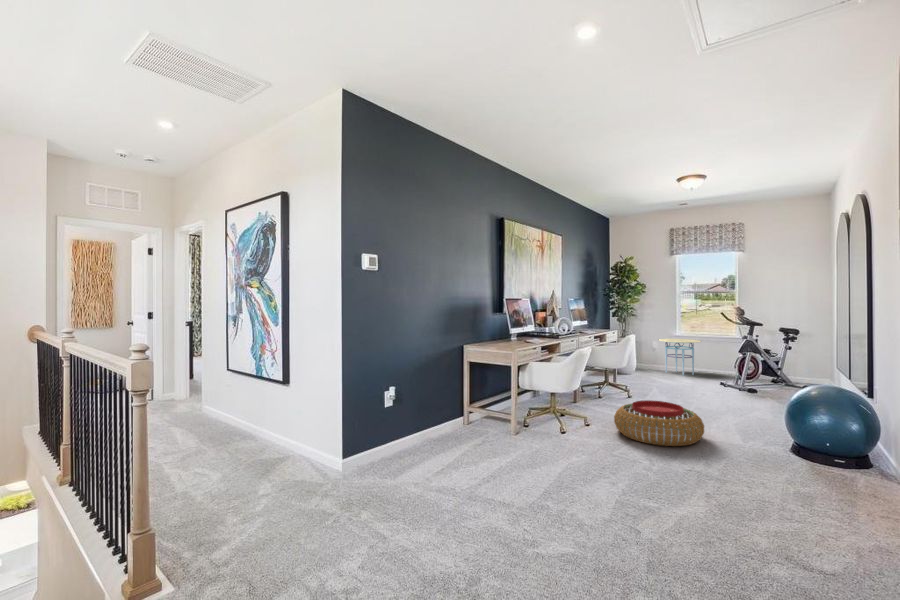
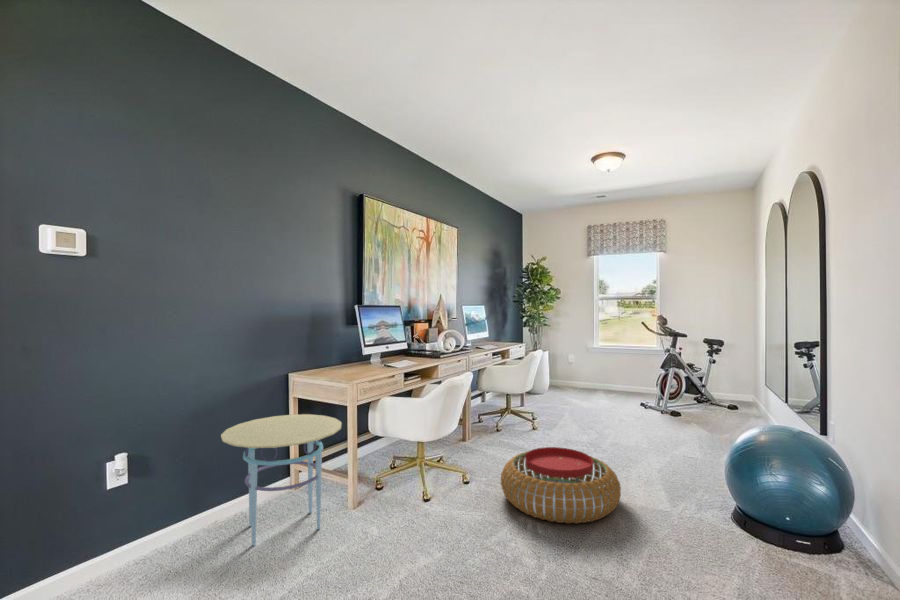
side table: present [658,339,701,376] -> present [221,414,342,546]

